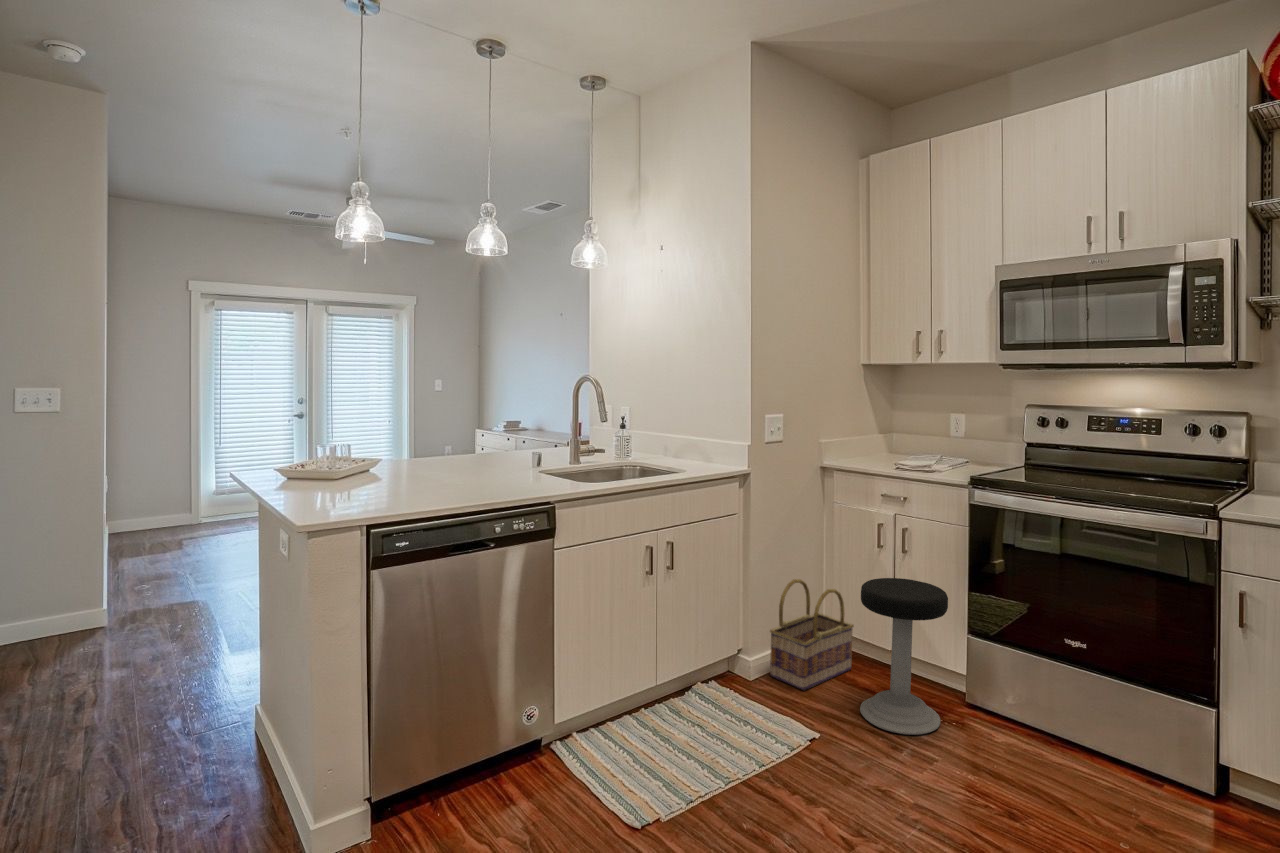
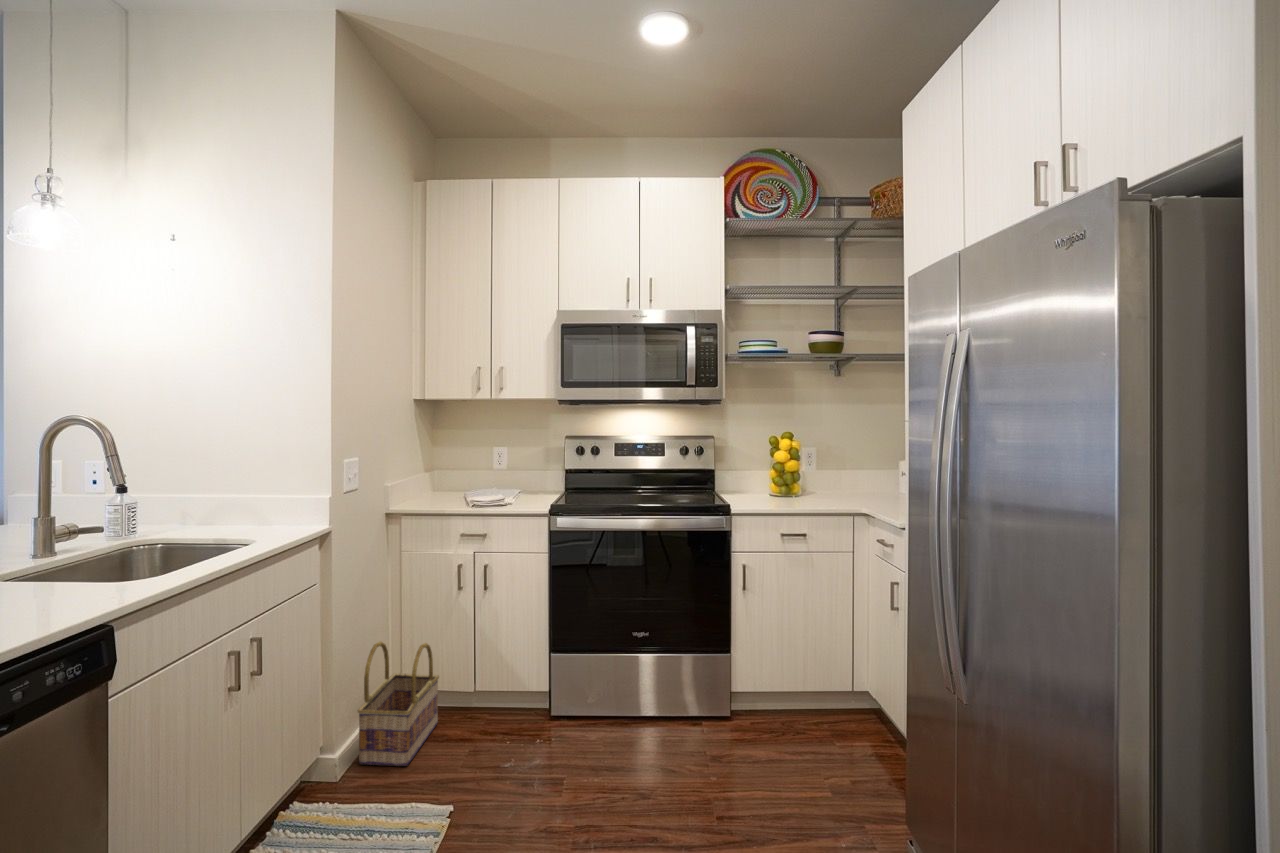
stool: present [860,578,948,735] -> none [471,615,553,774]

